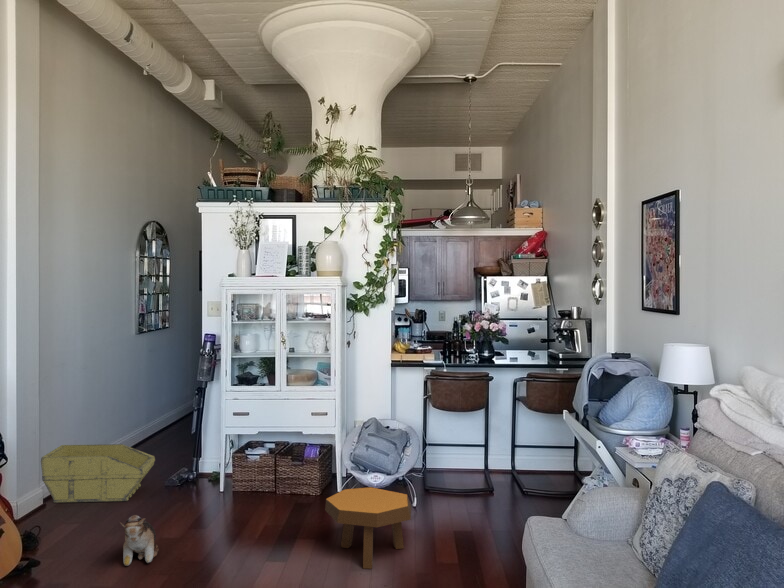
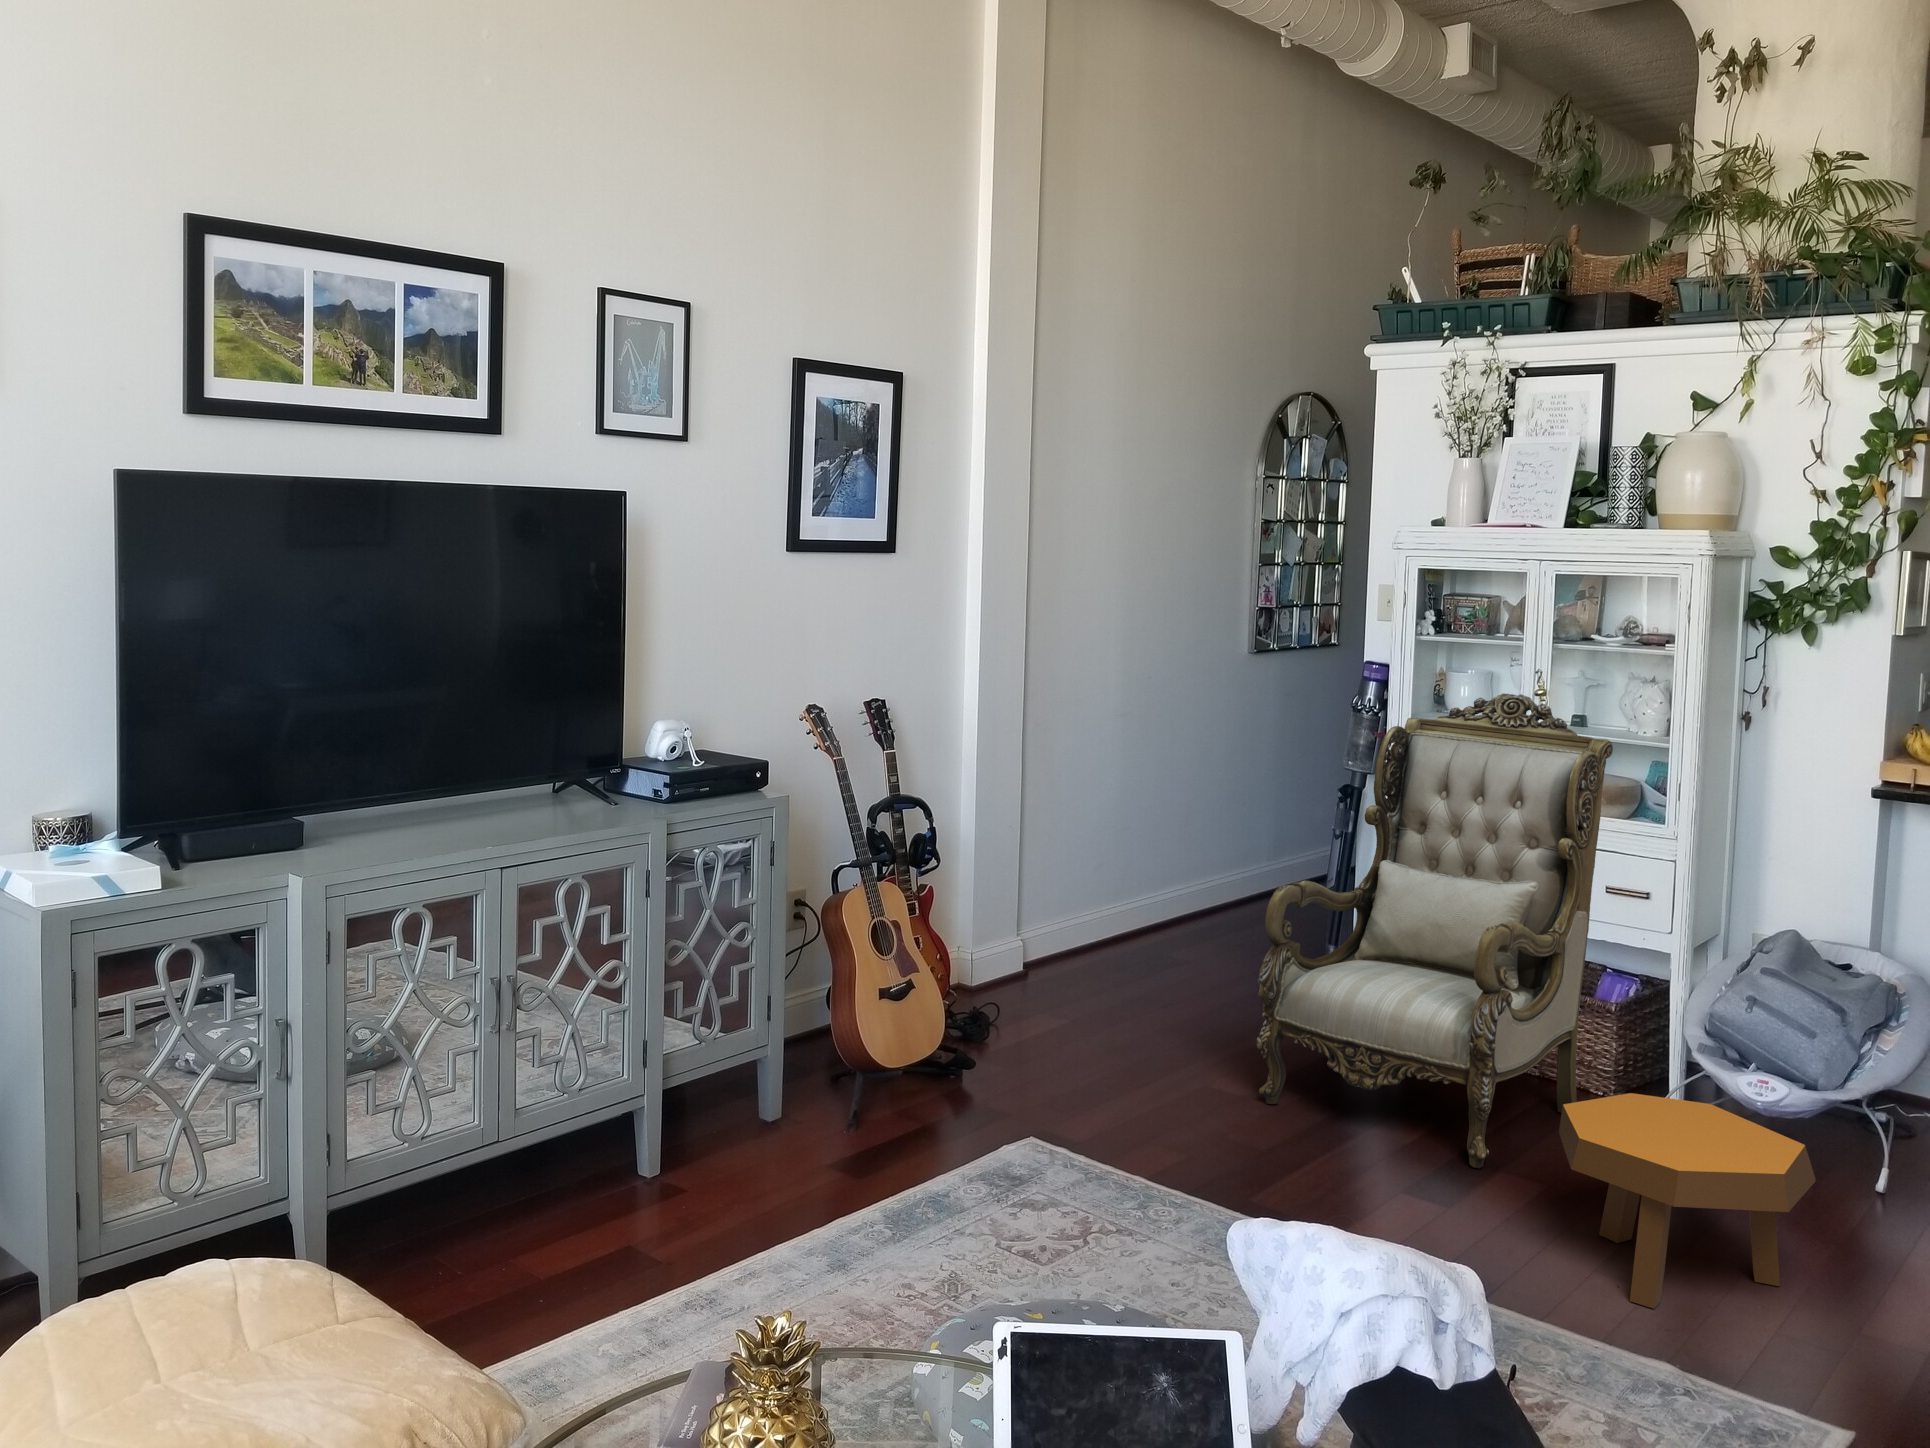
armchair: none [186,342,313,534] -> present [1257,693,1613,1168]
storage bin: present [41,444,155,503] -> none [1008,876,1238,1016]
plush toy: present [120,515,159,566] -> none [1082,1042,1173,1149]

